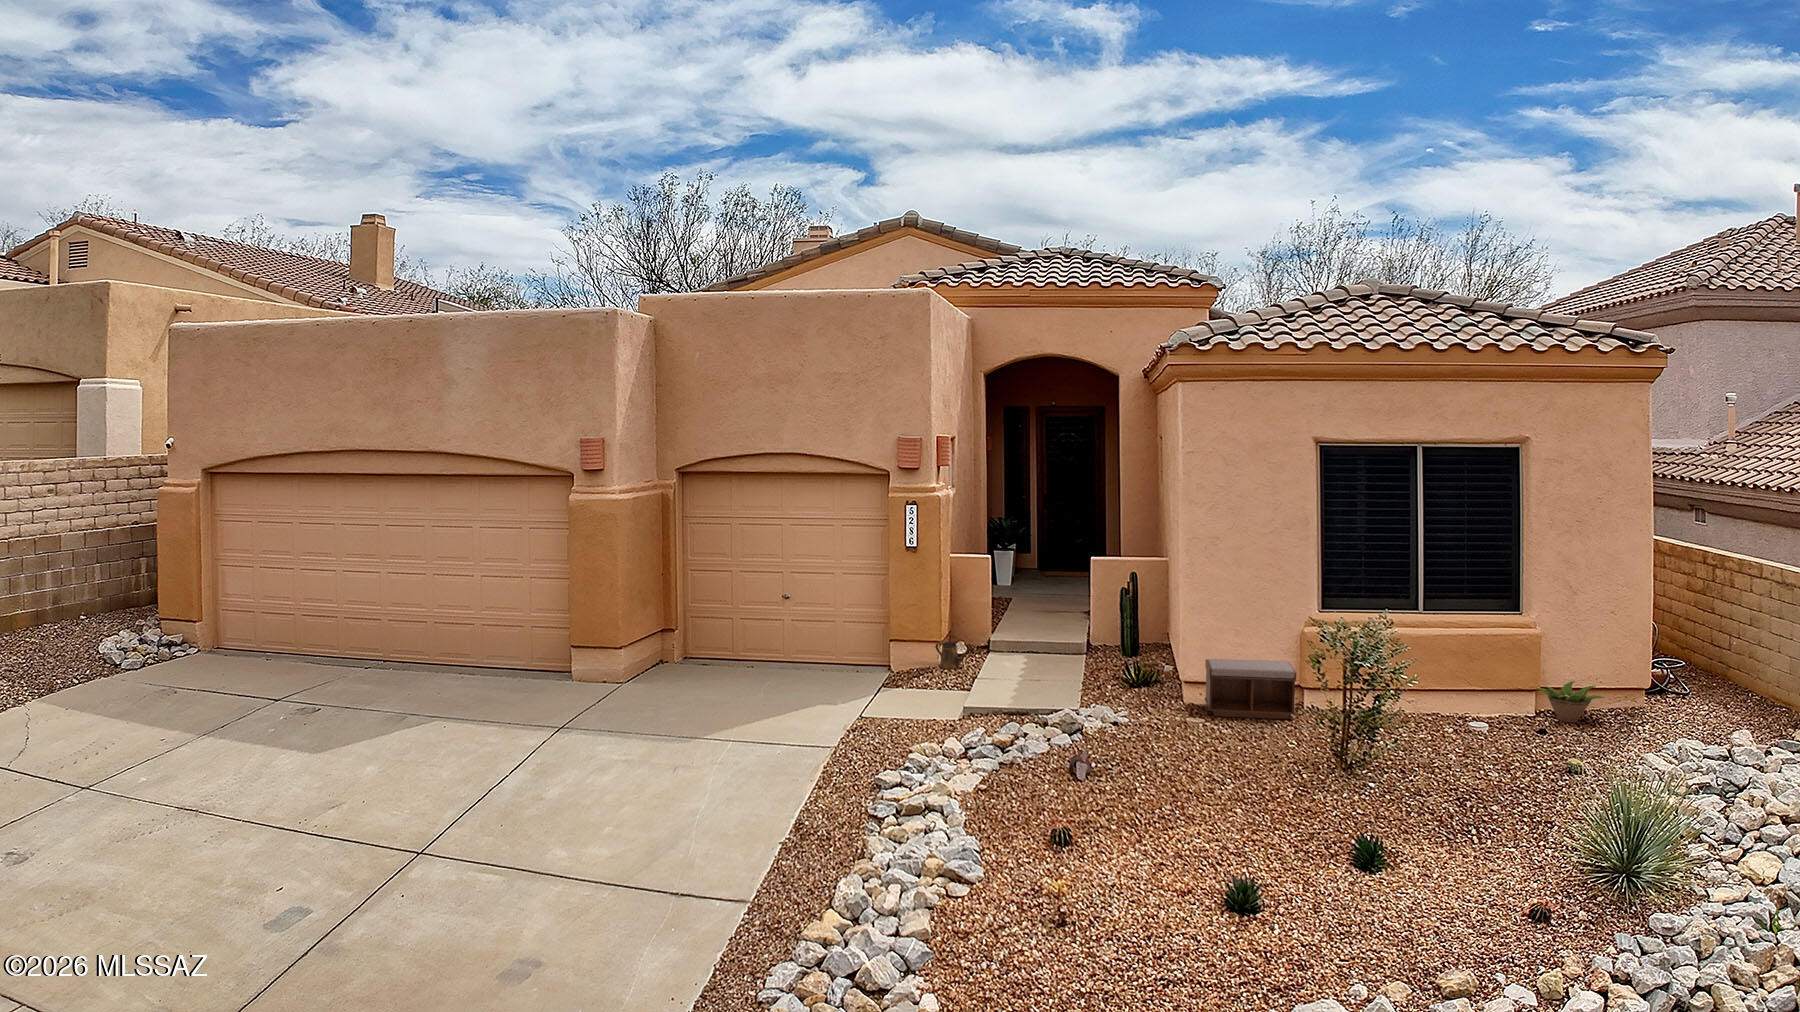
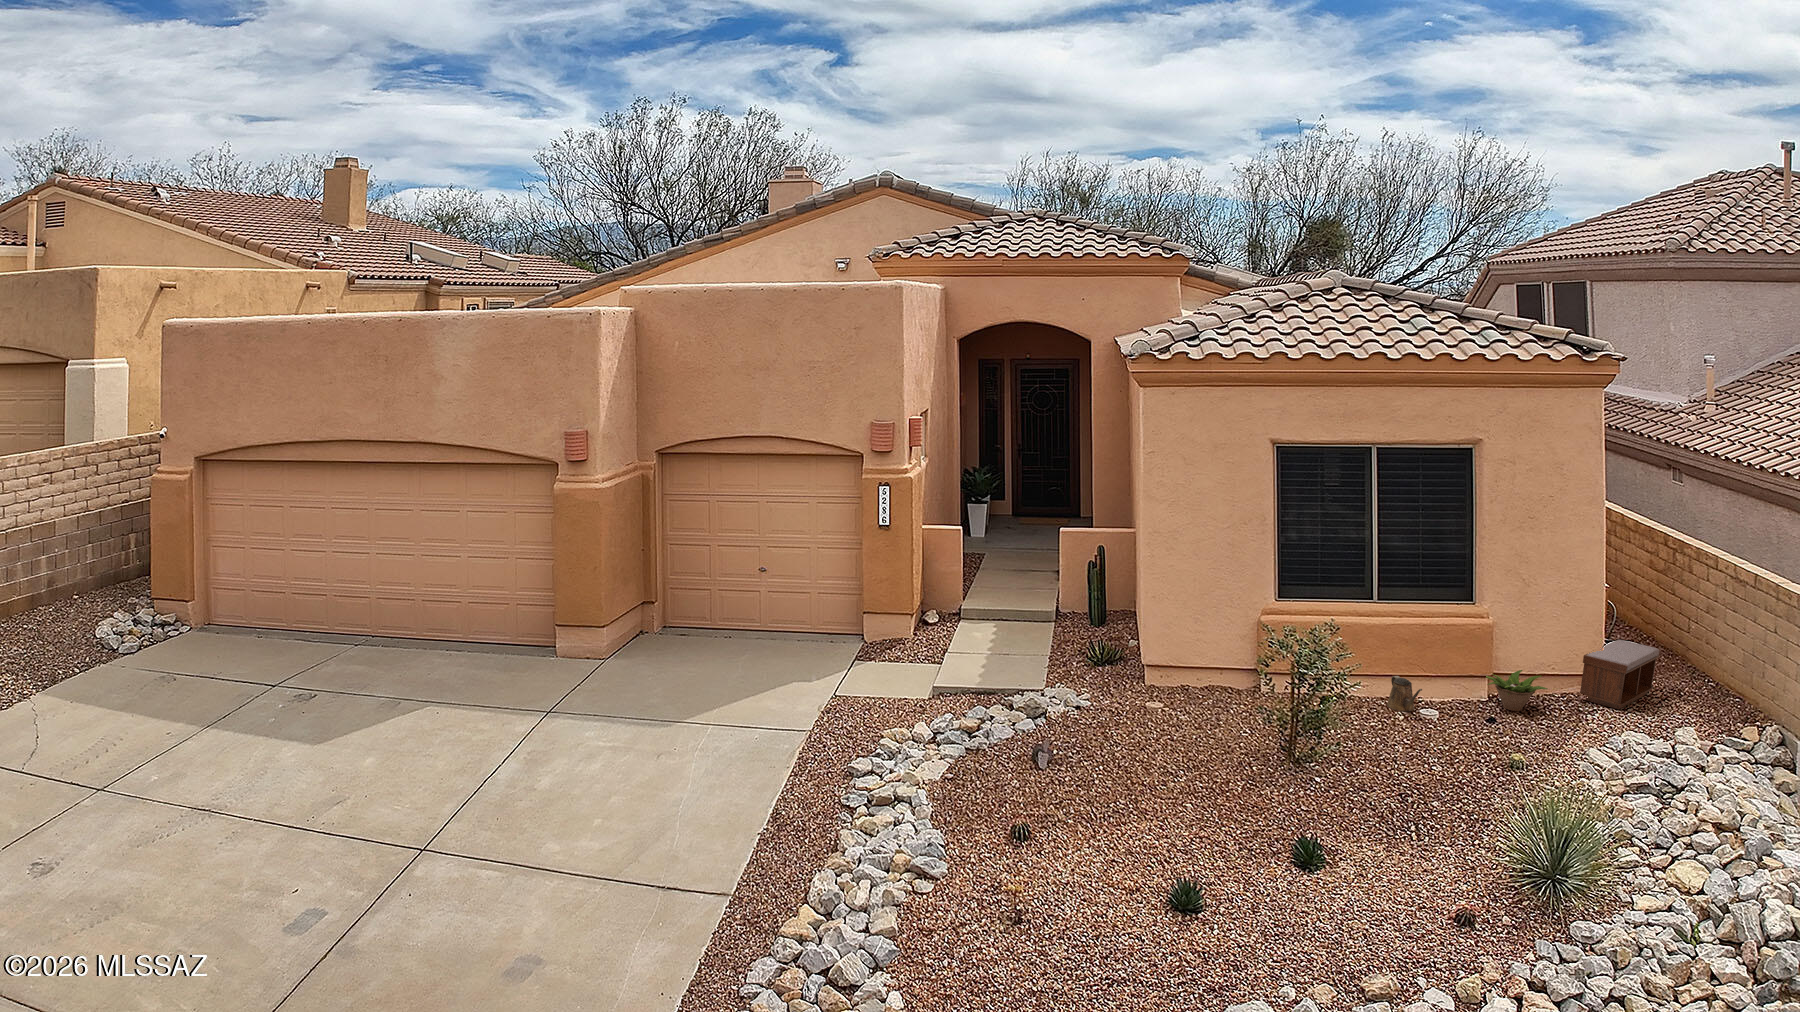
watering can: present [935,642,974,669] -> present [1387,676,1422,712]
bench: present [1205,659,1296,719] -> present [1580,640,1659,709]

